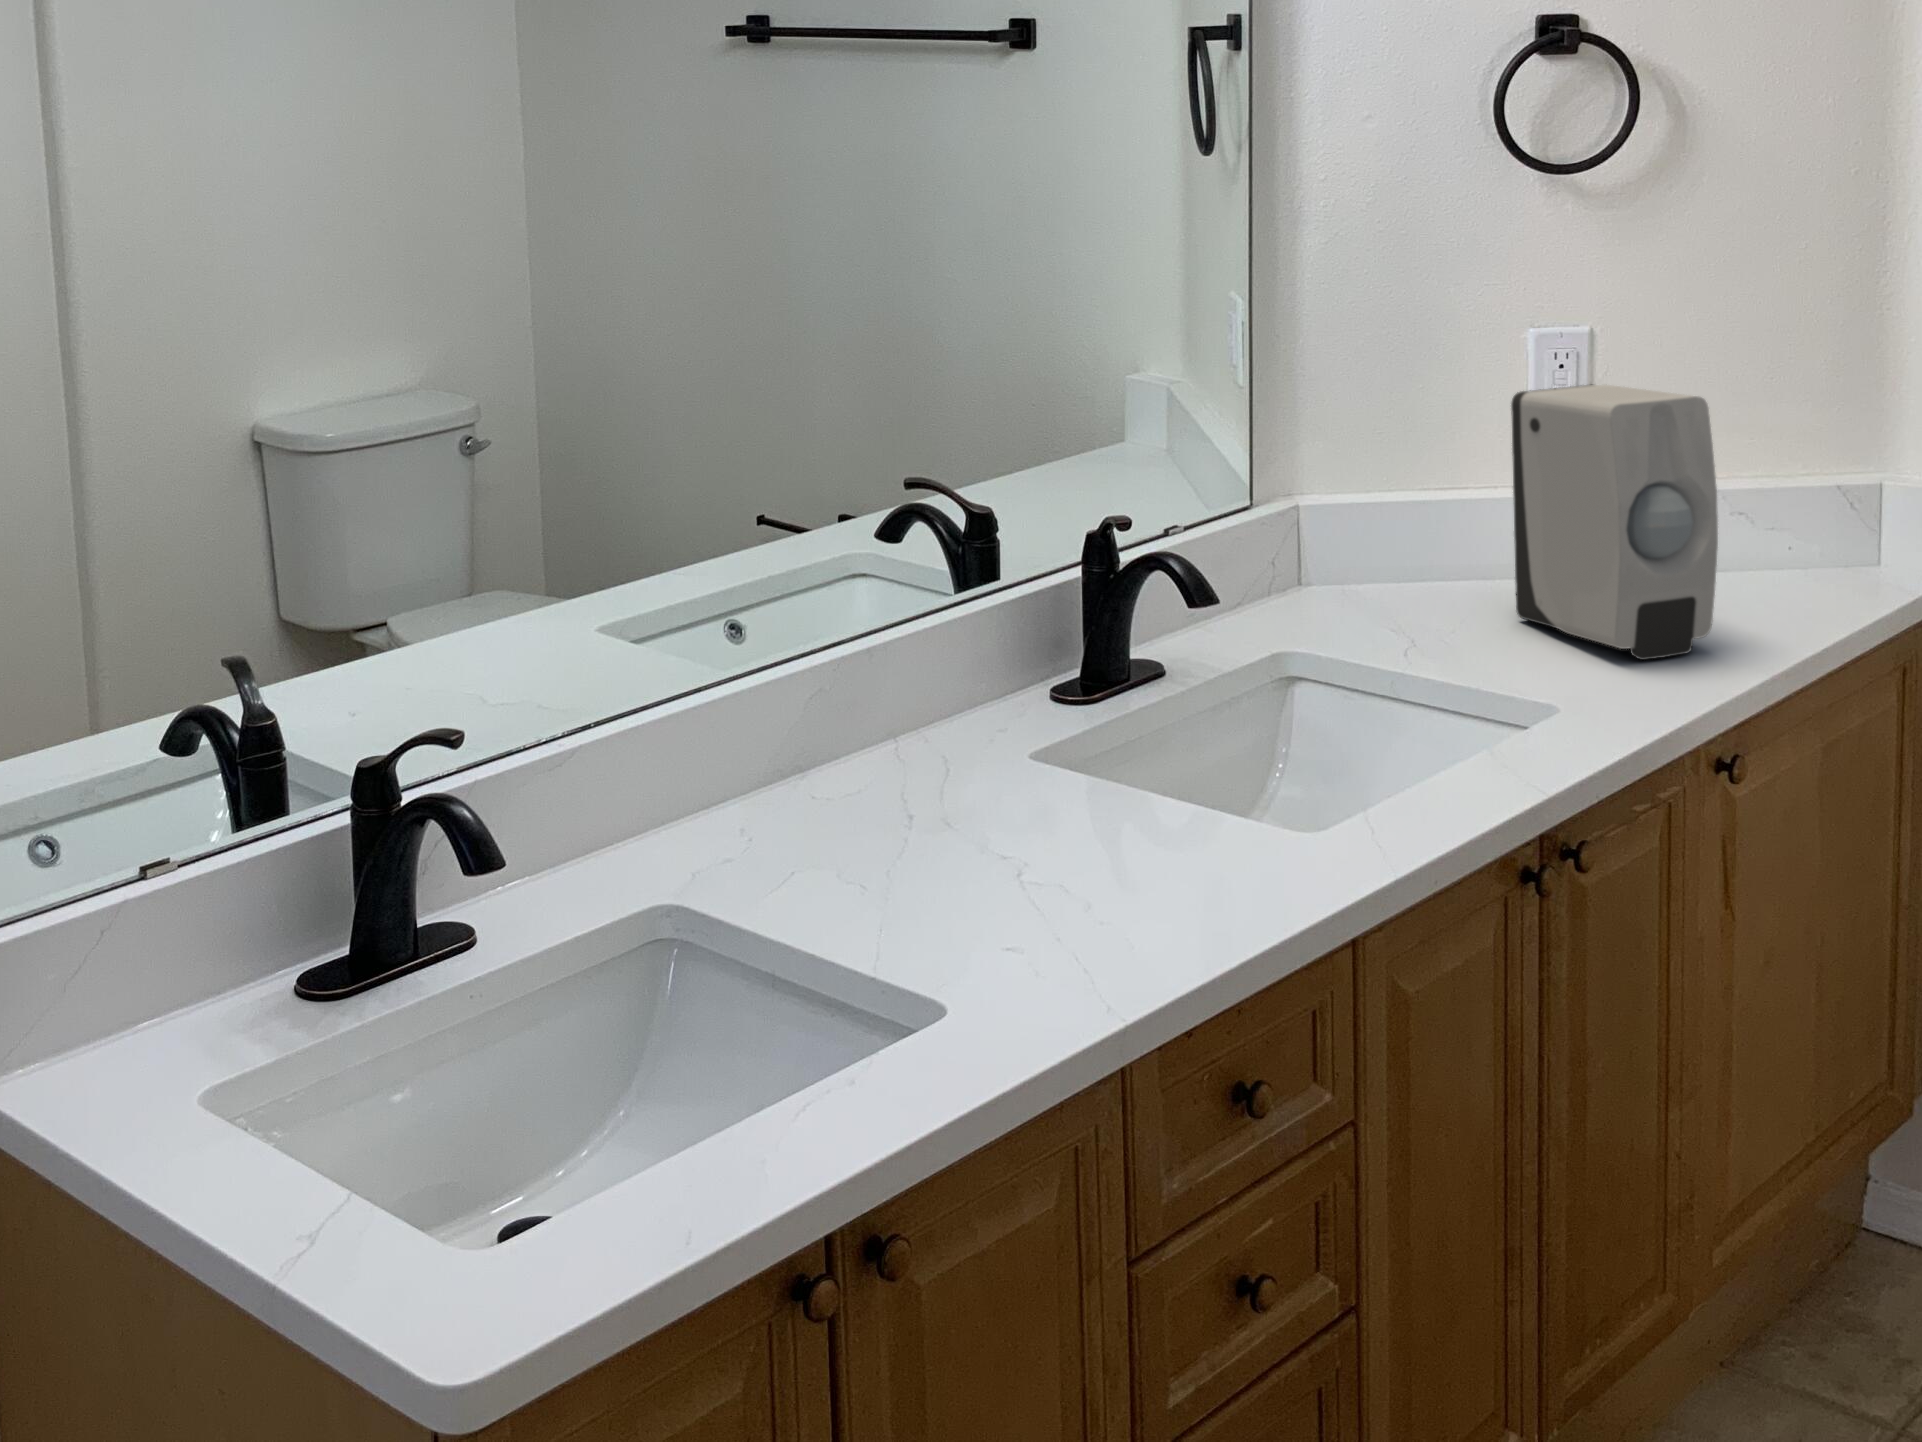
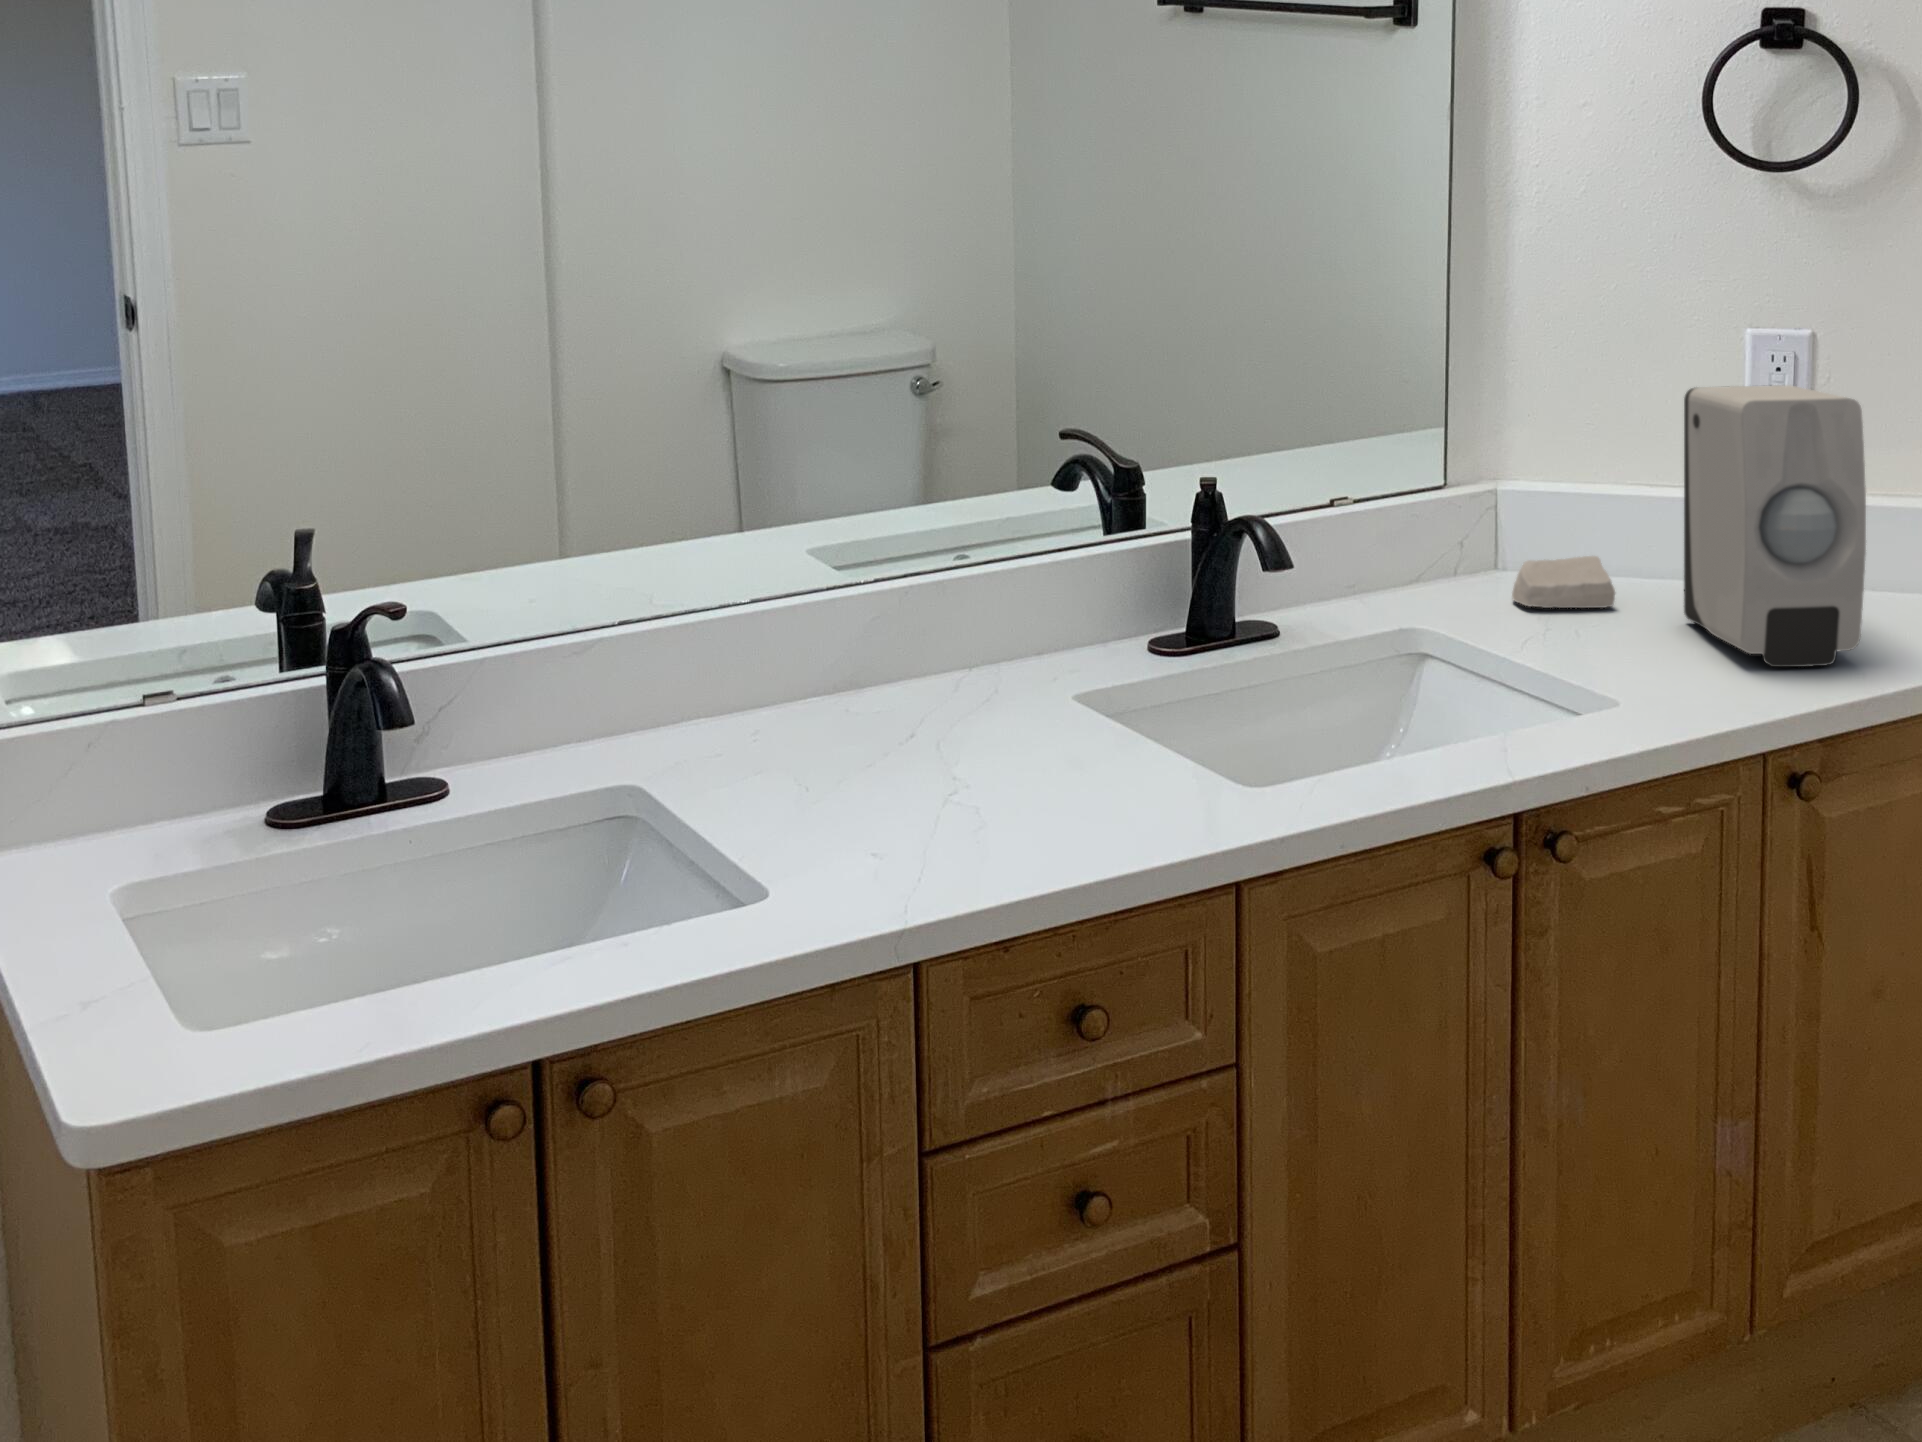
soap bar: none [1340,561,1443,617] -> present [1512,556,1615,608]

